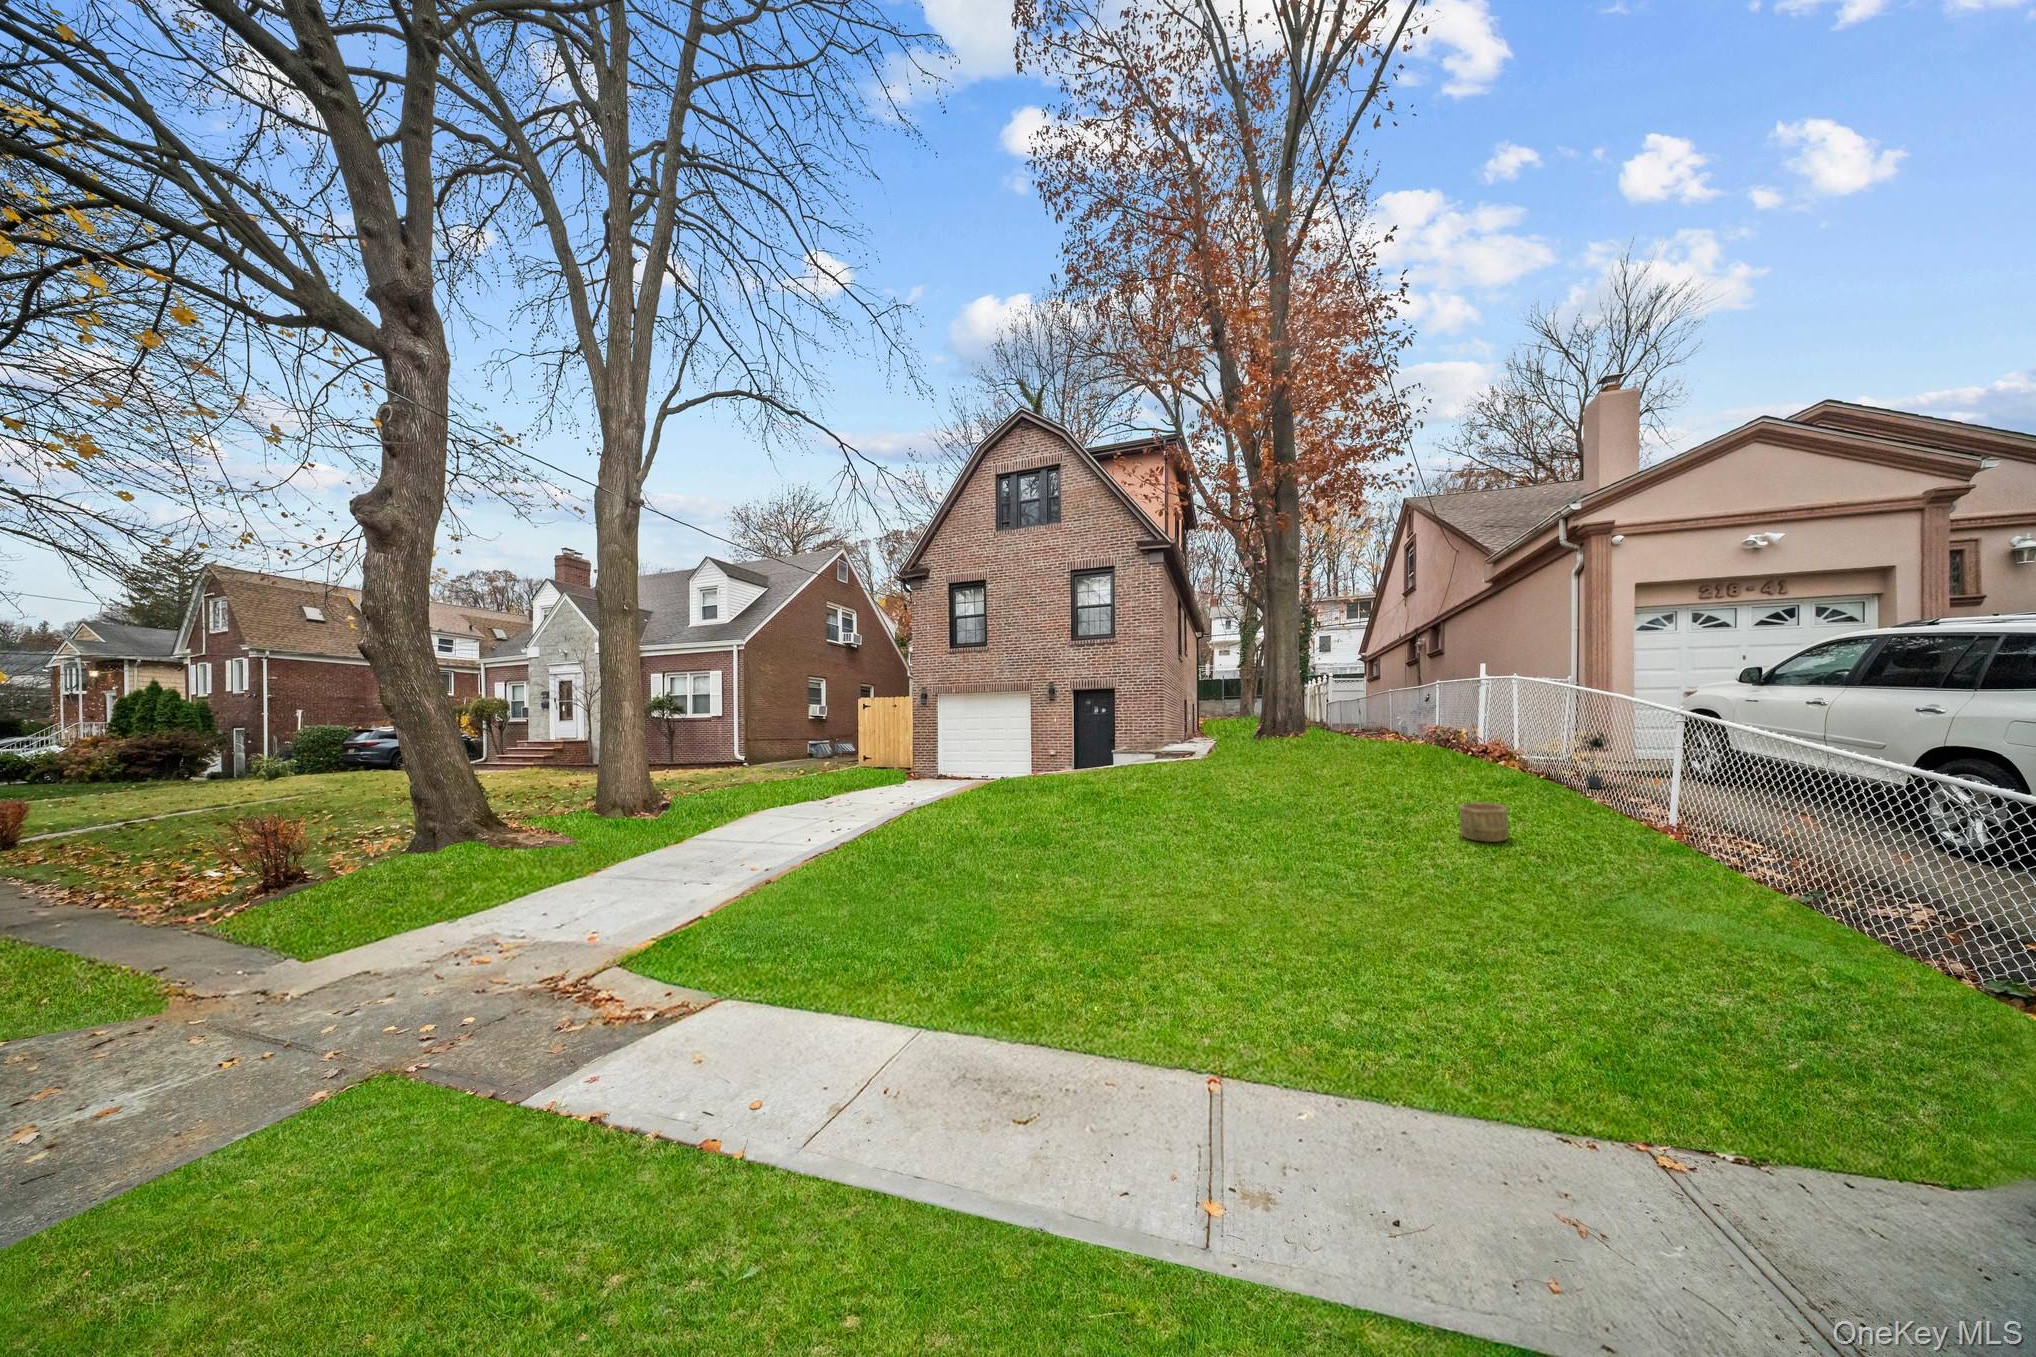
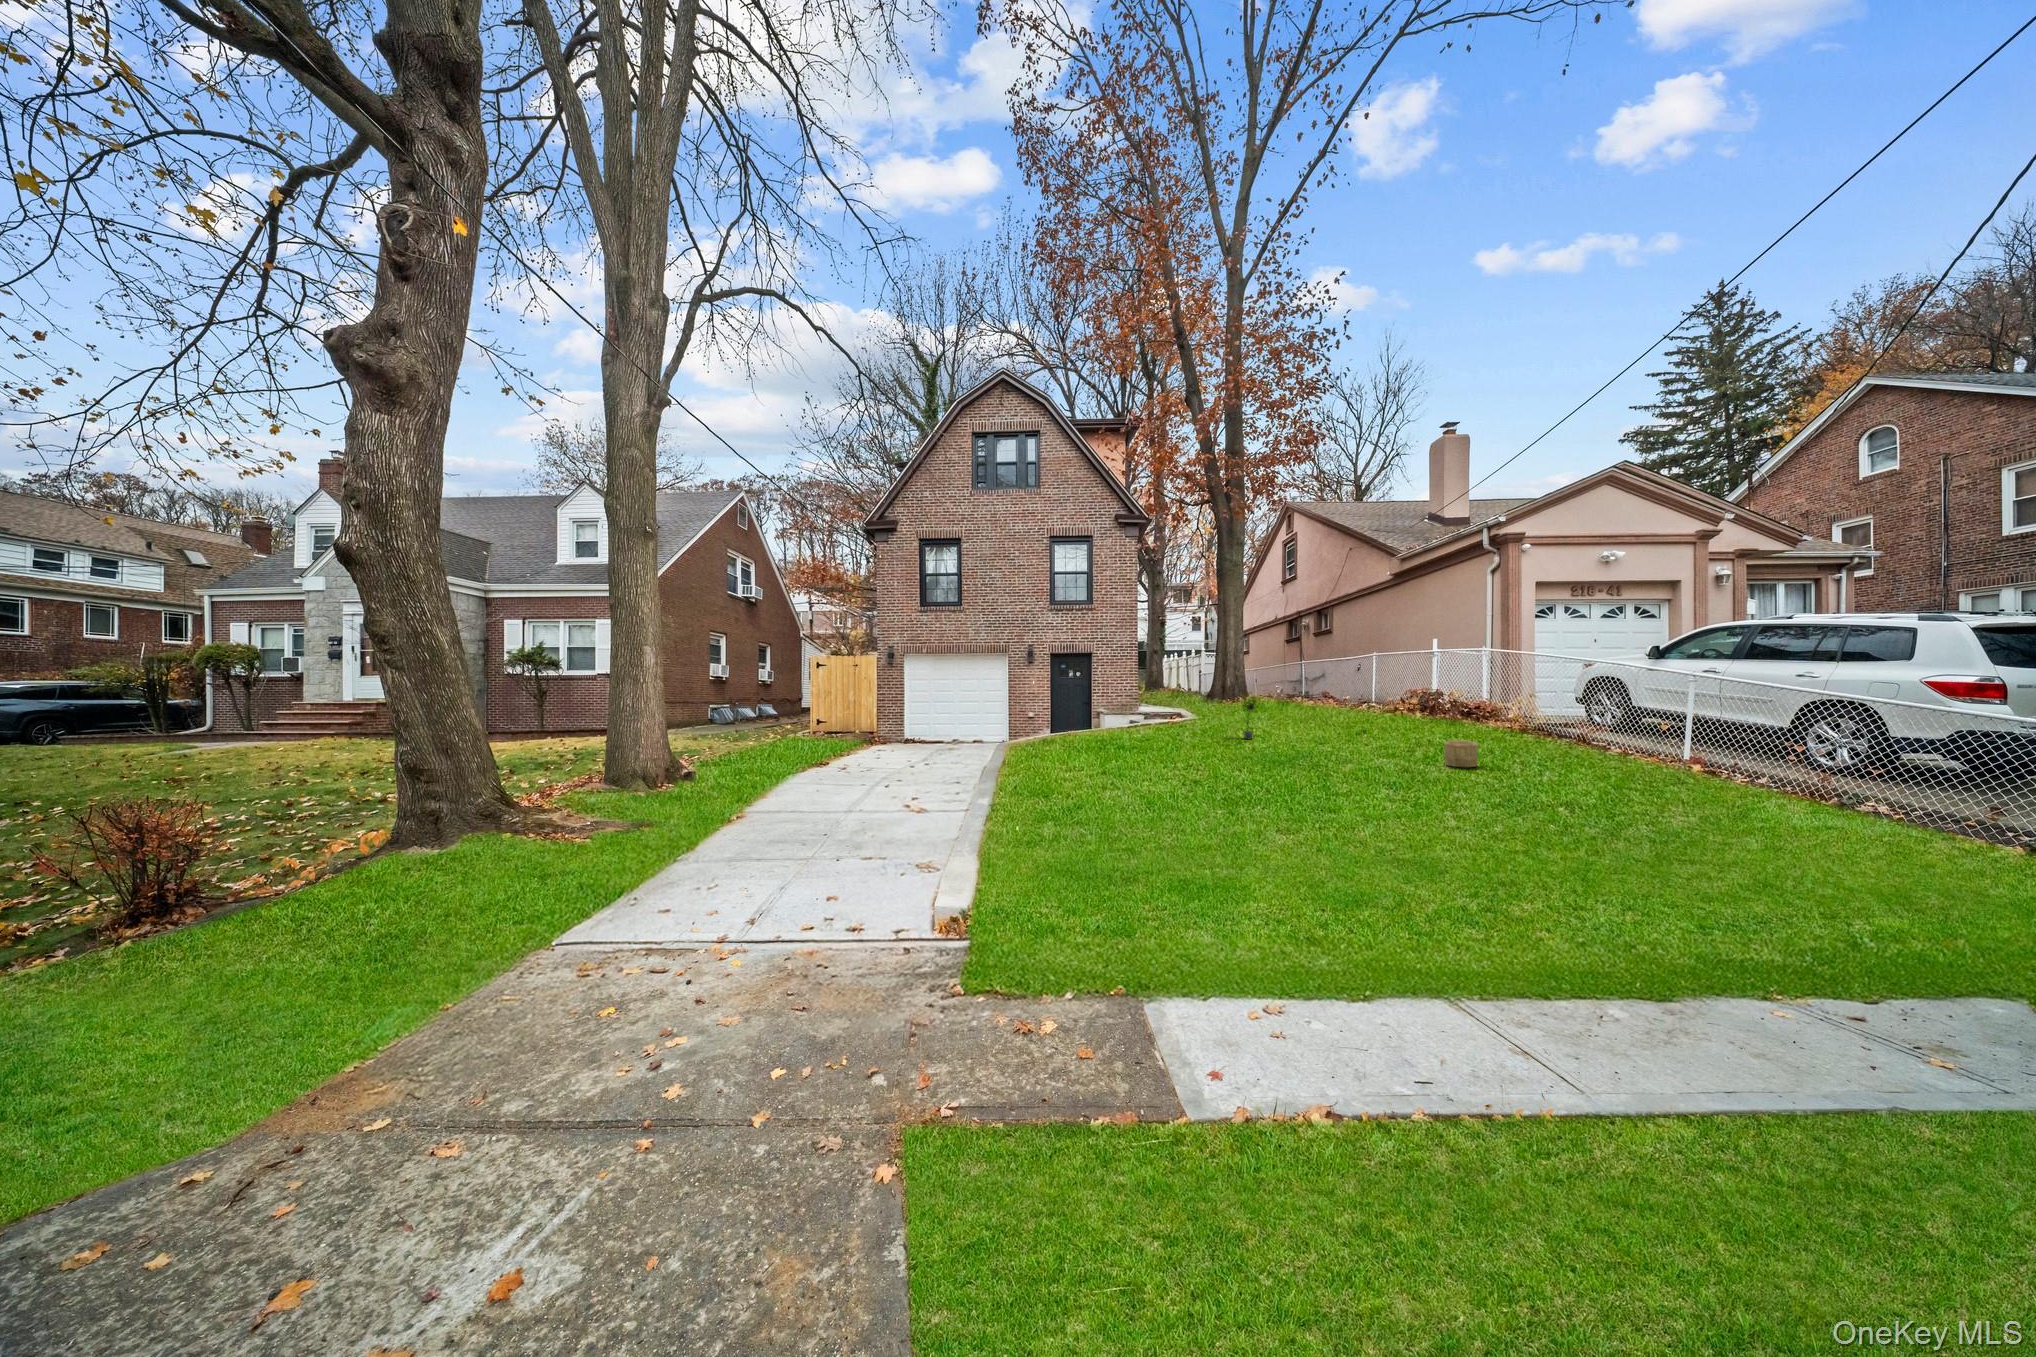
potted plant: present [1578,732,1607,789] -> present [1243,700,1258,739]

